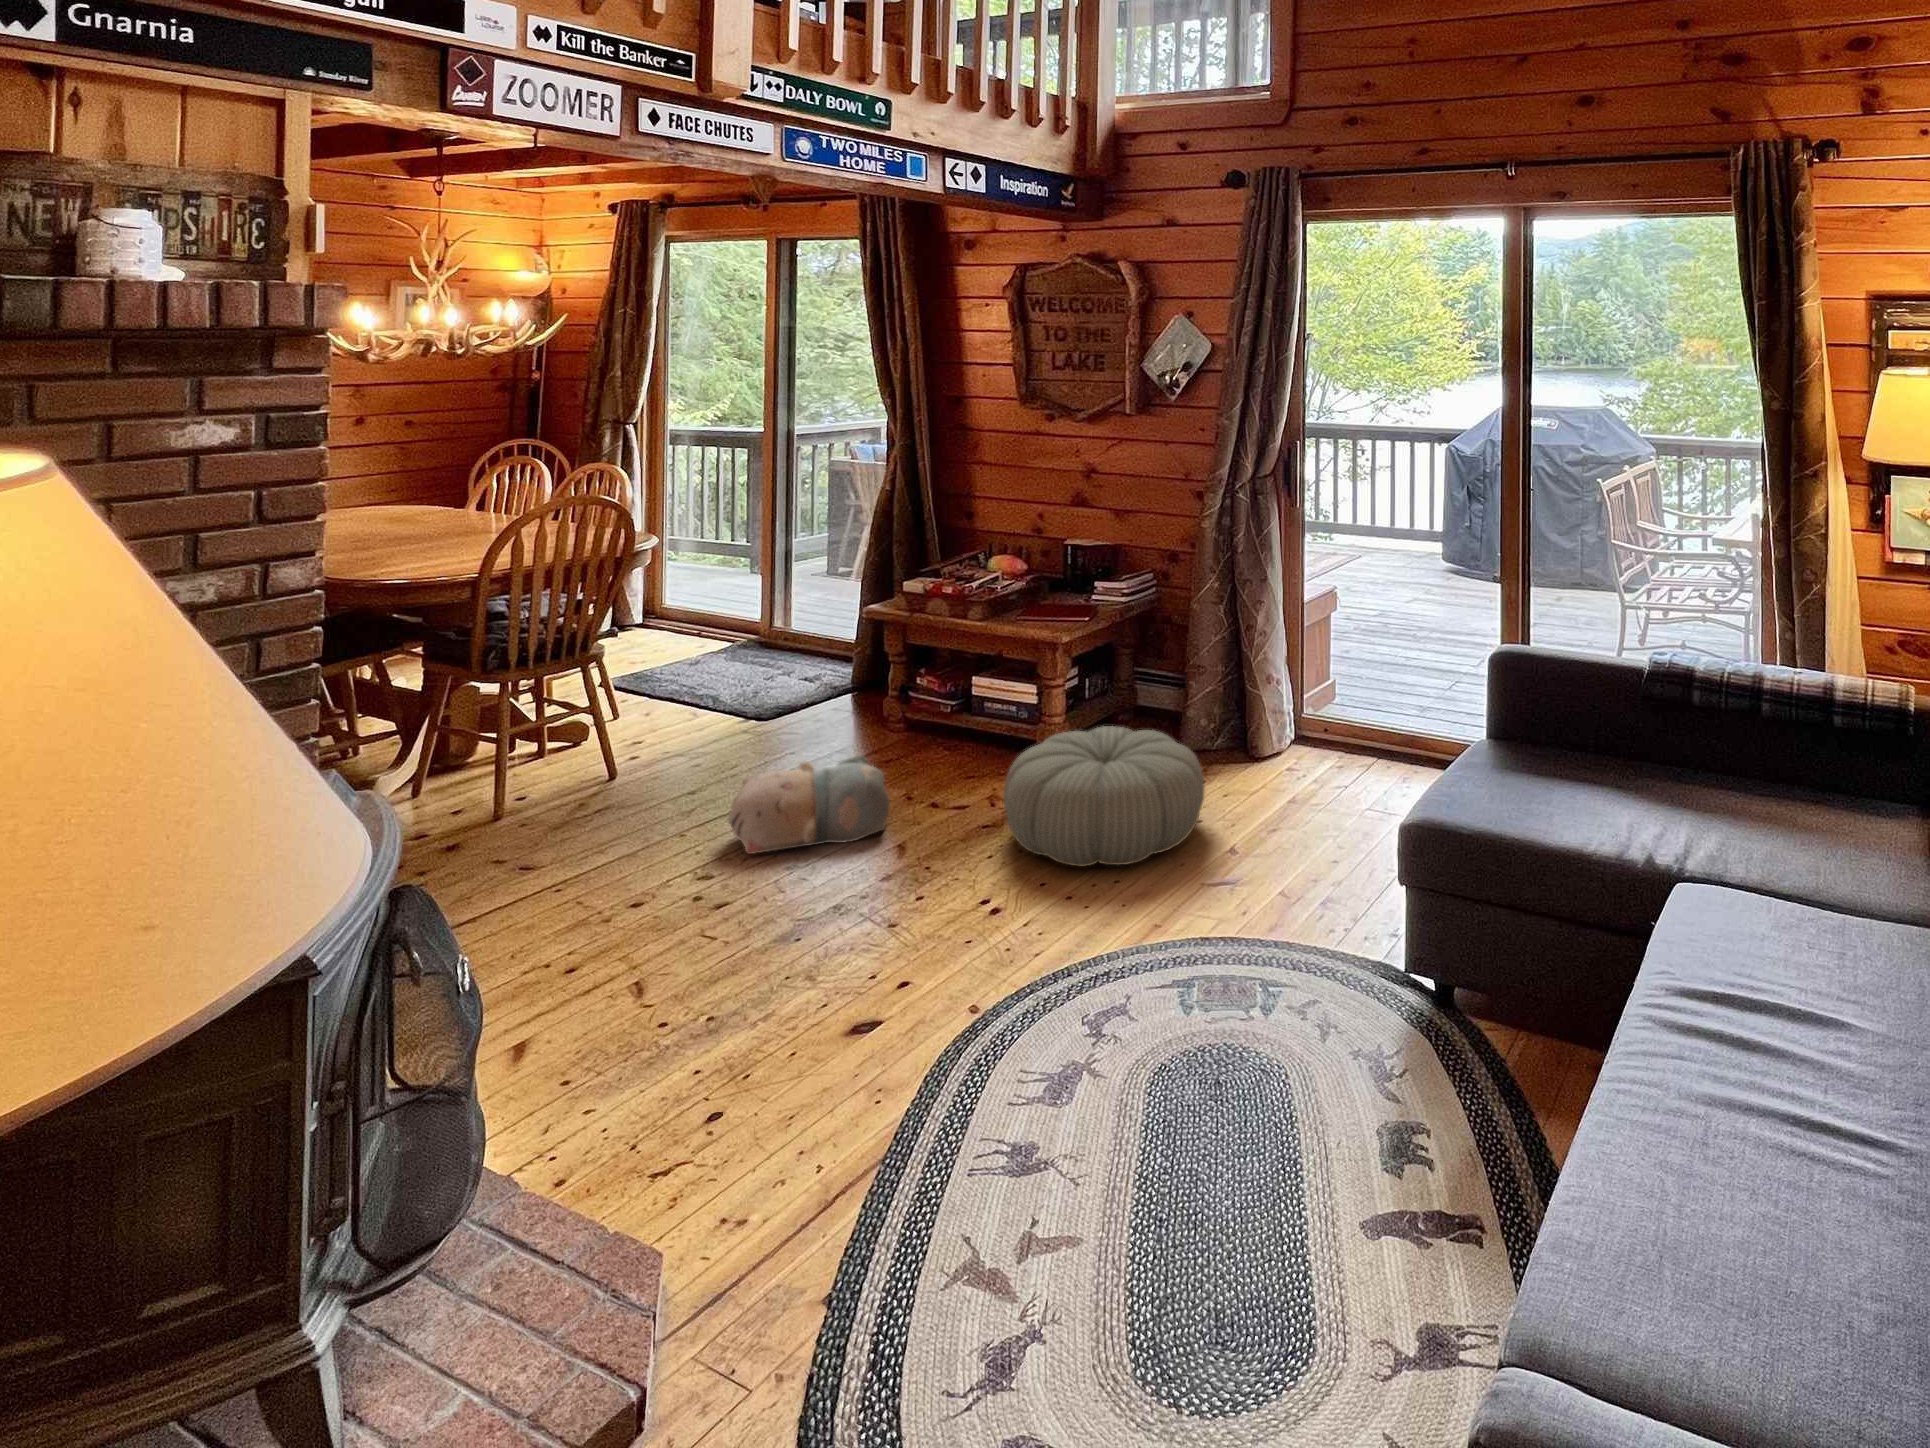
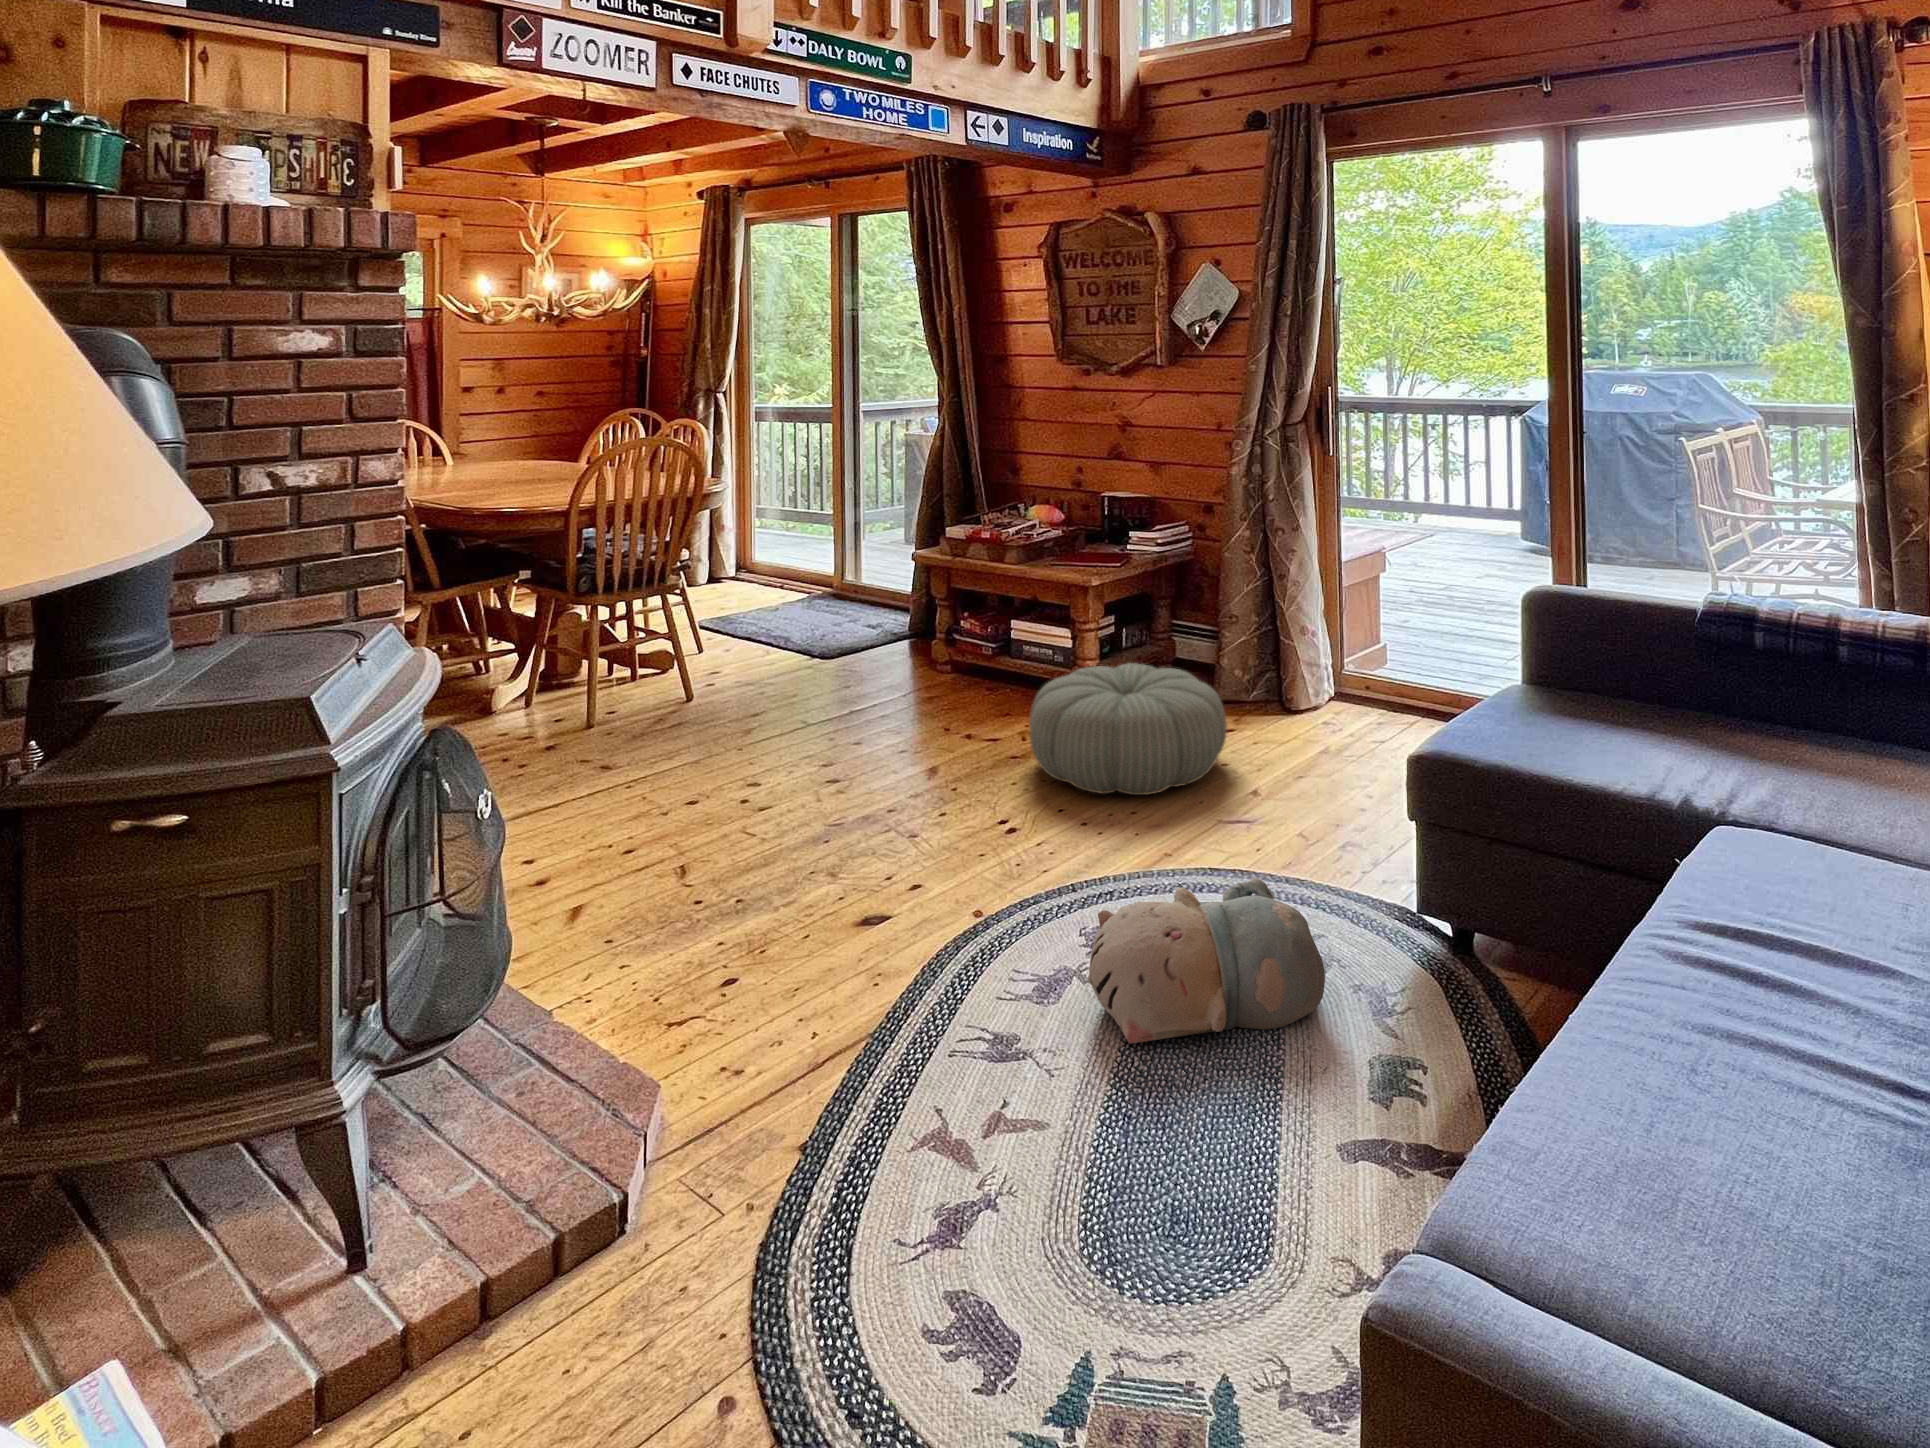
plush toy: present [728,754,890,854] -> present [1088,878,1325,1043]

